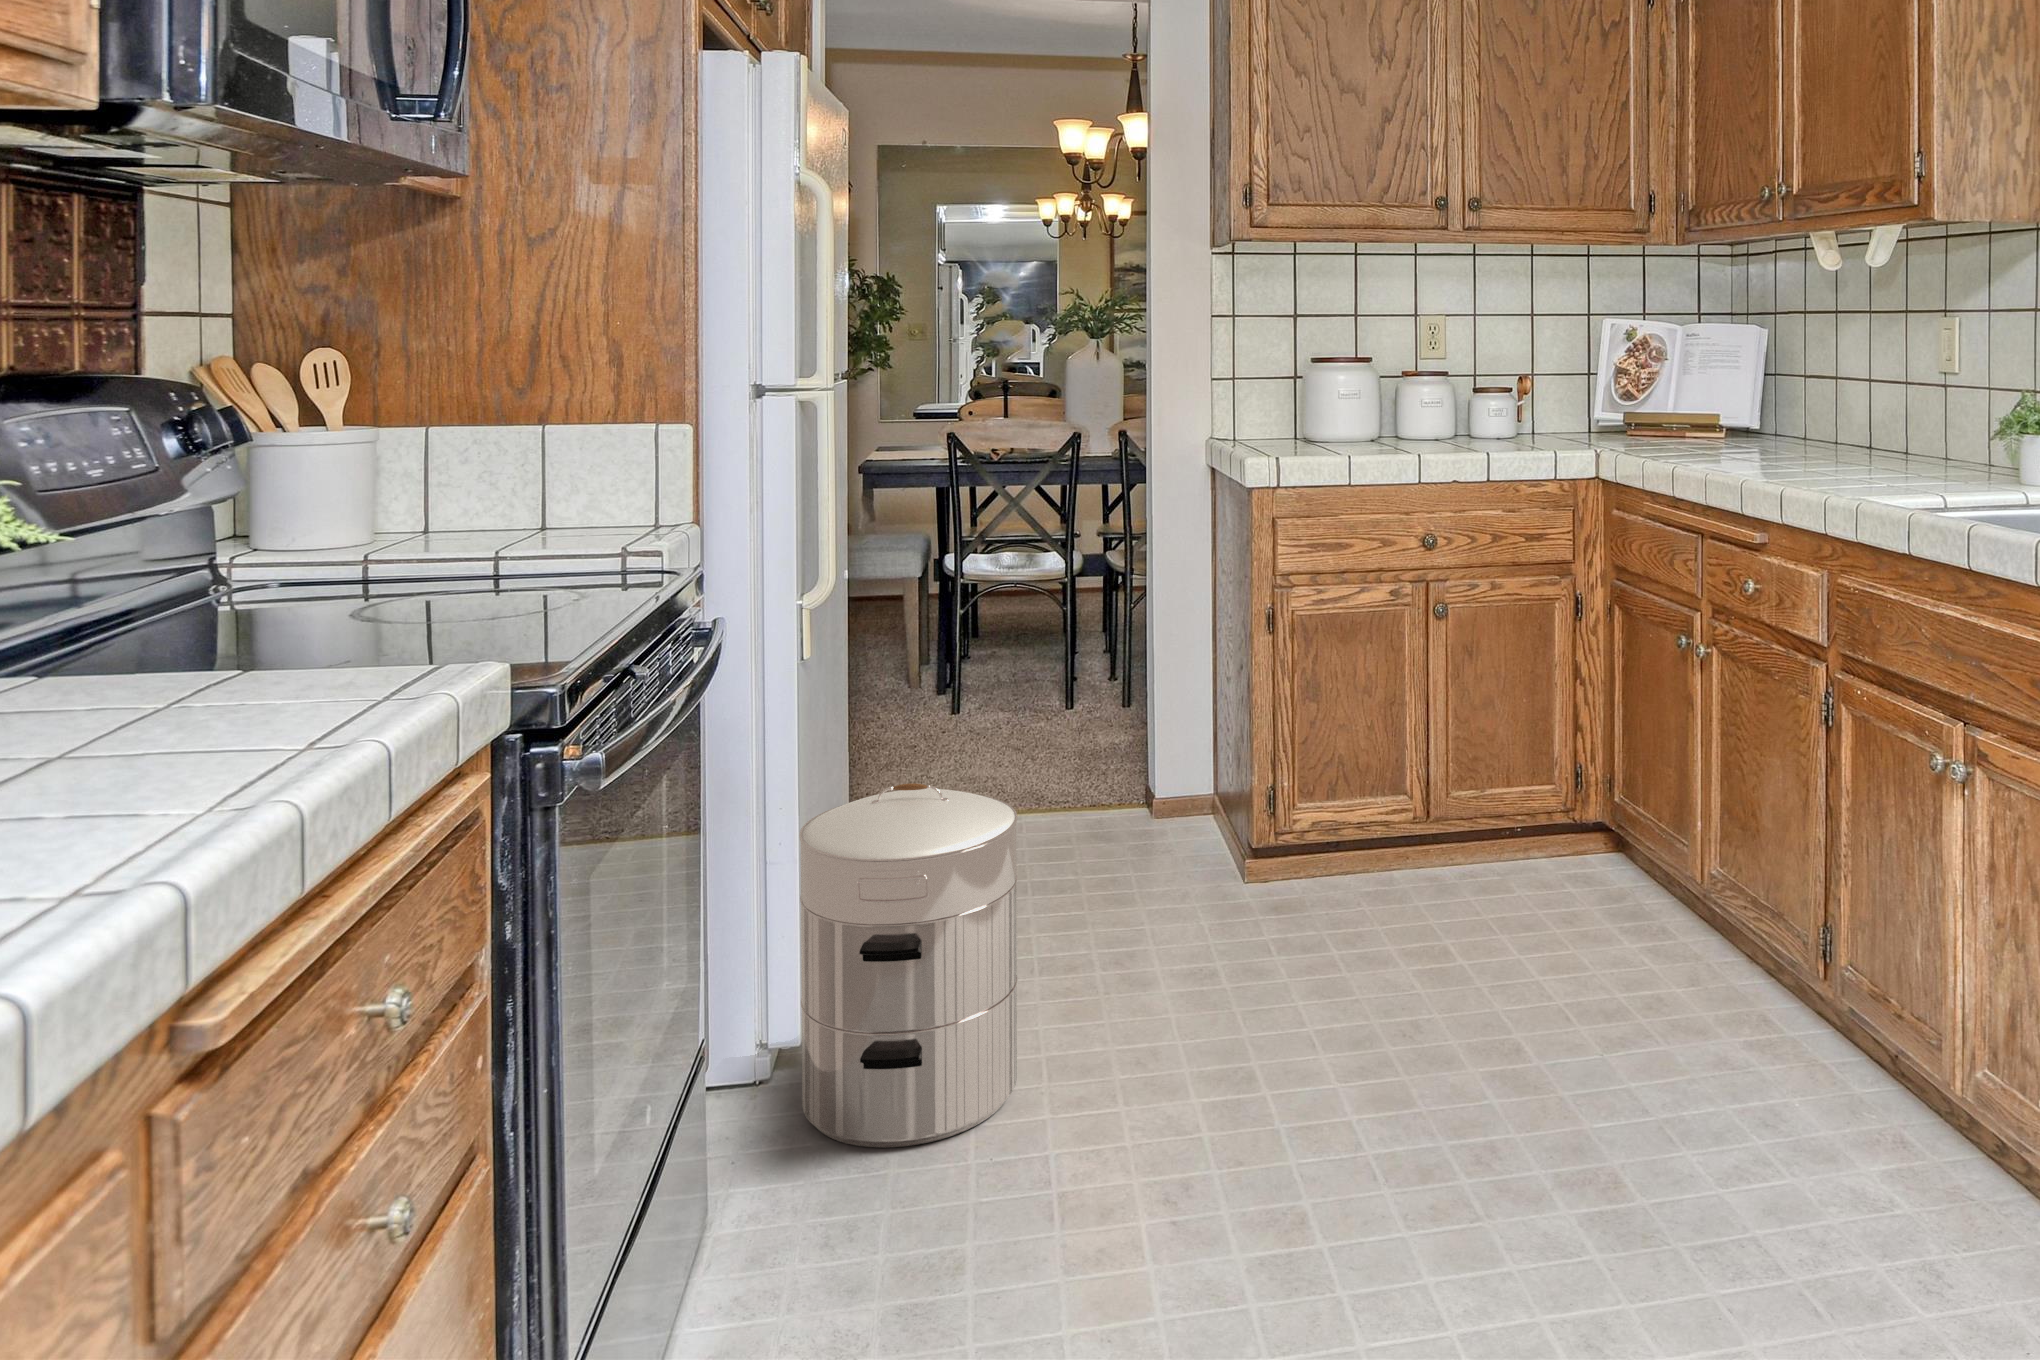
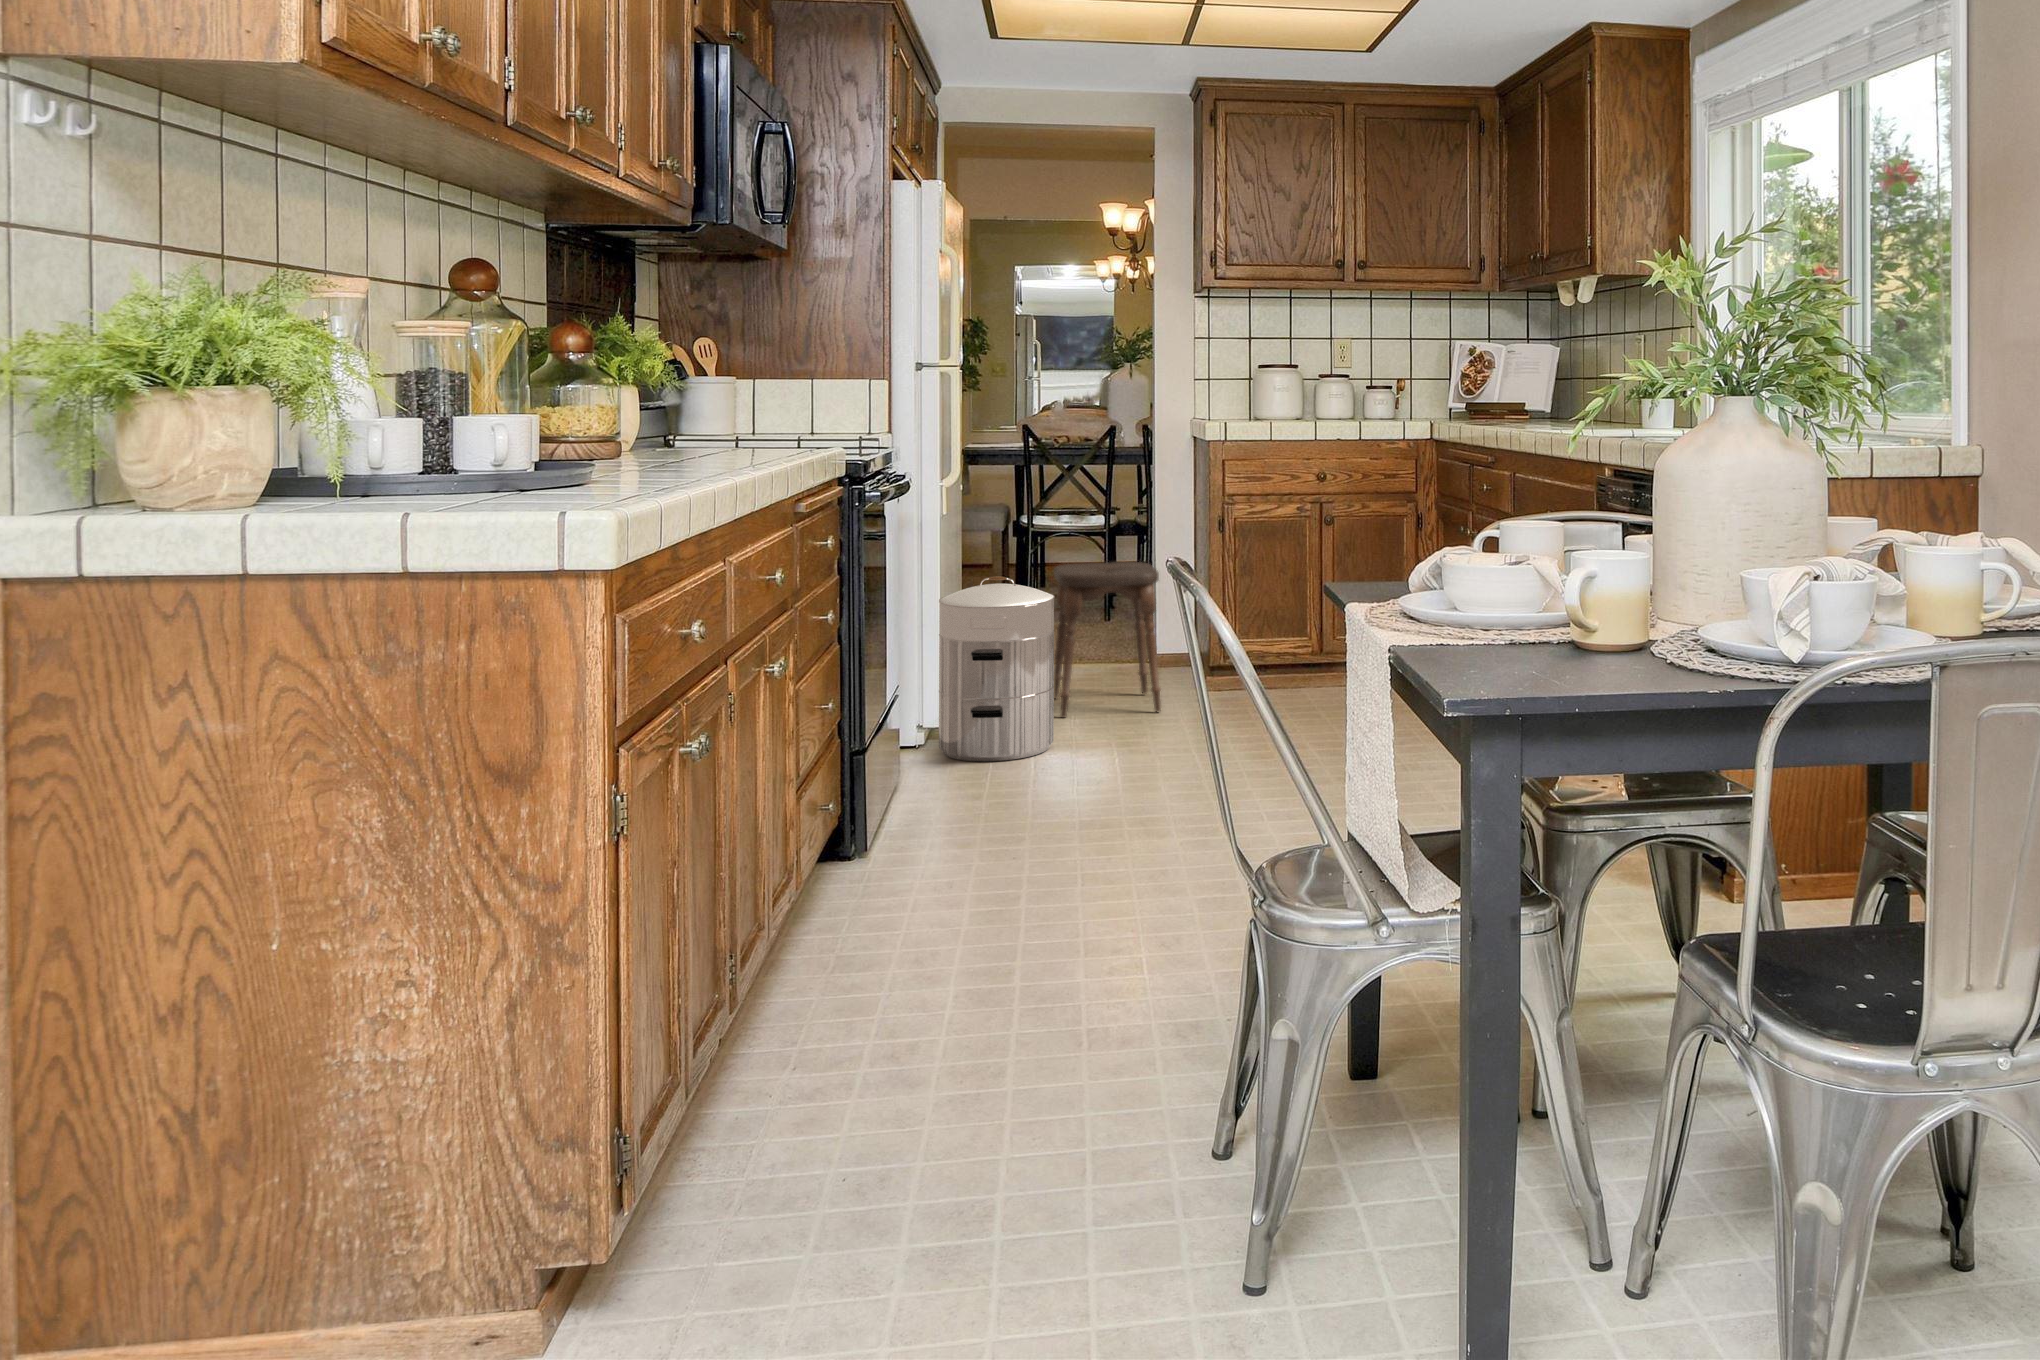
stool: none [1004,695,1193,984] -> present [1054,562,1161,718]

